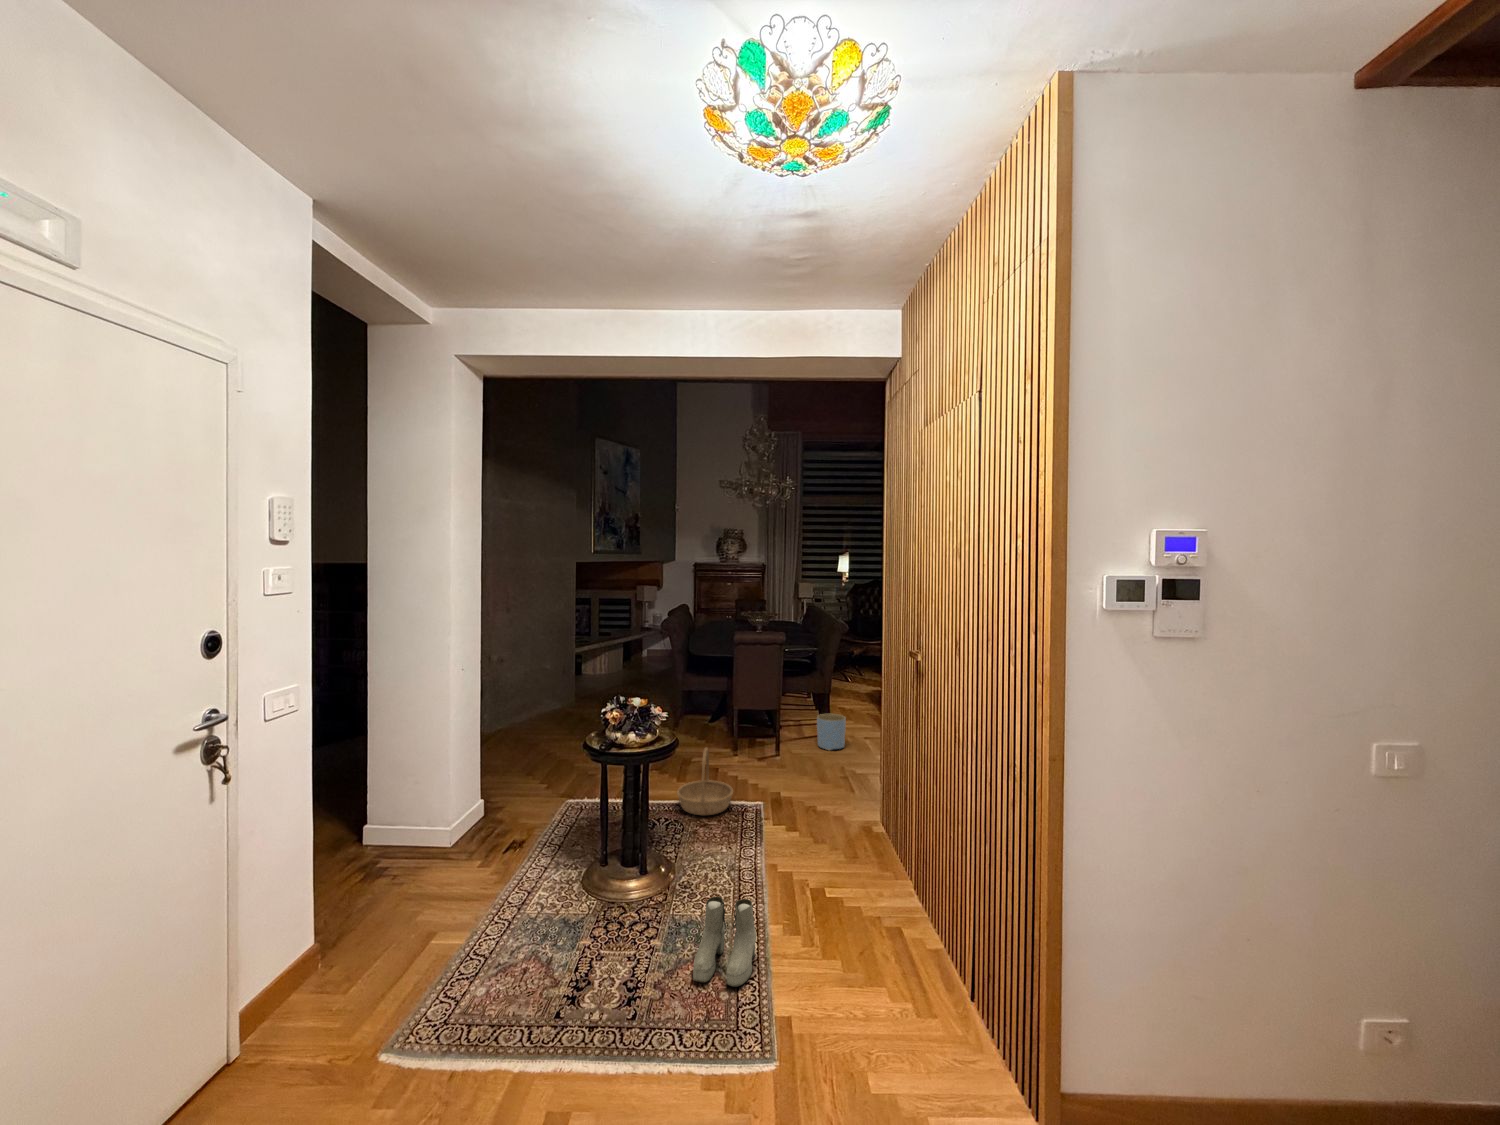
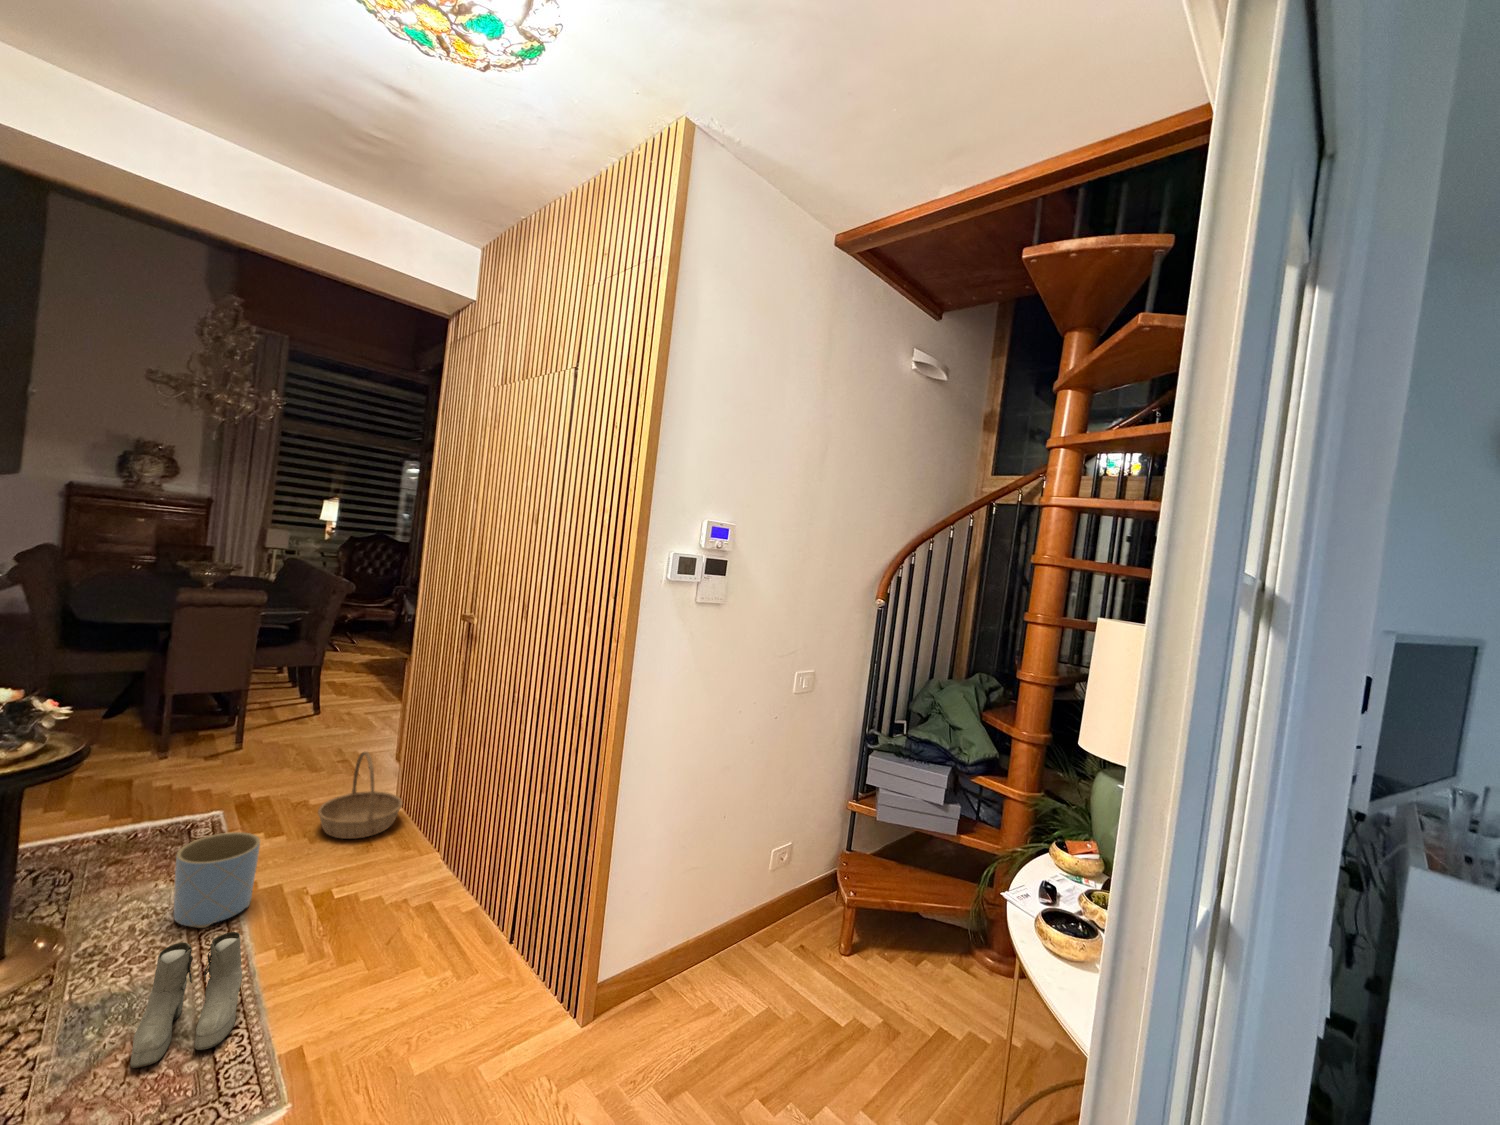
planter: present [817,714,846,750] -> present [174,832,260,928]
basket: present [677,748,733,815] -> present [318,752,403,839]

